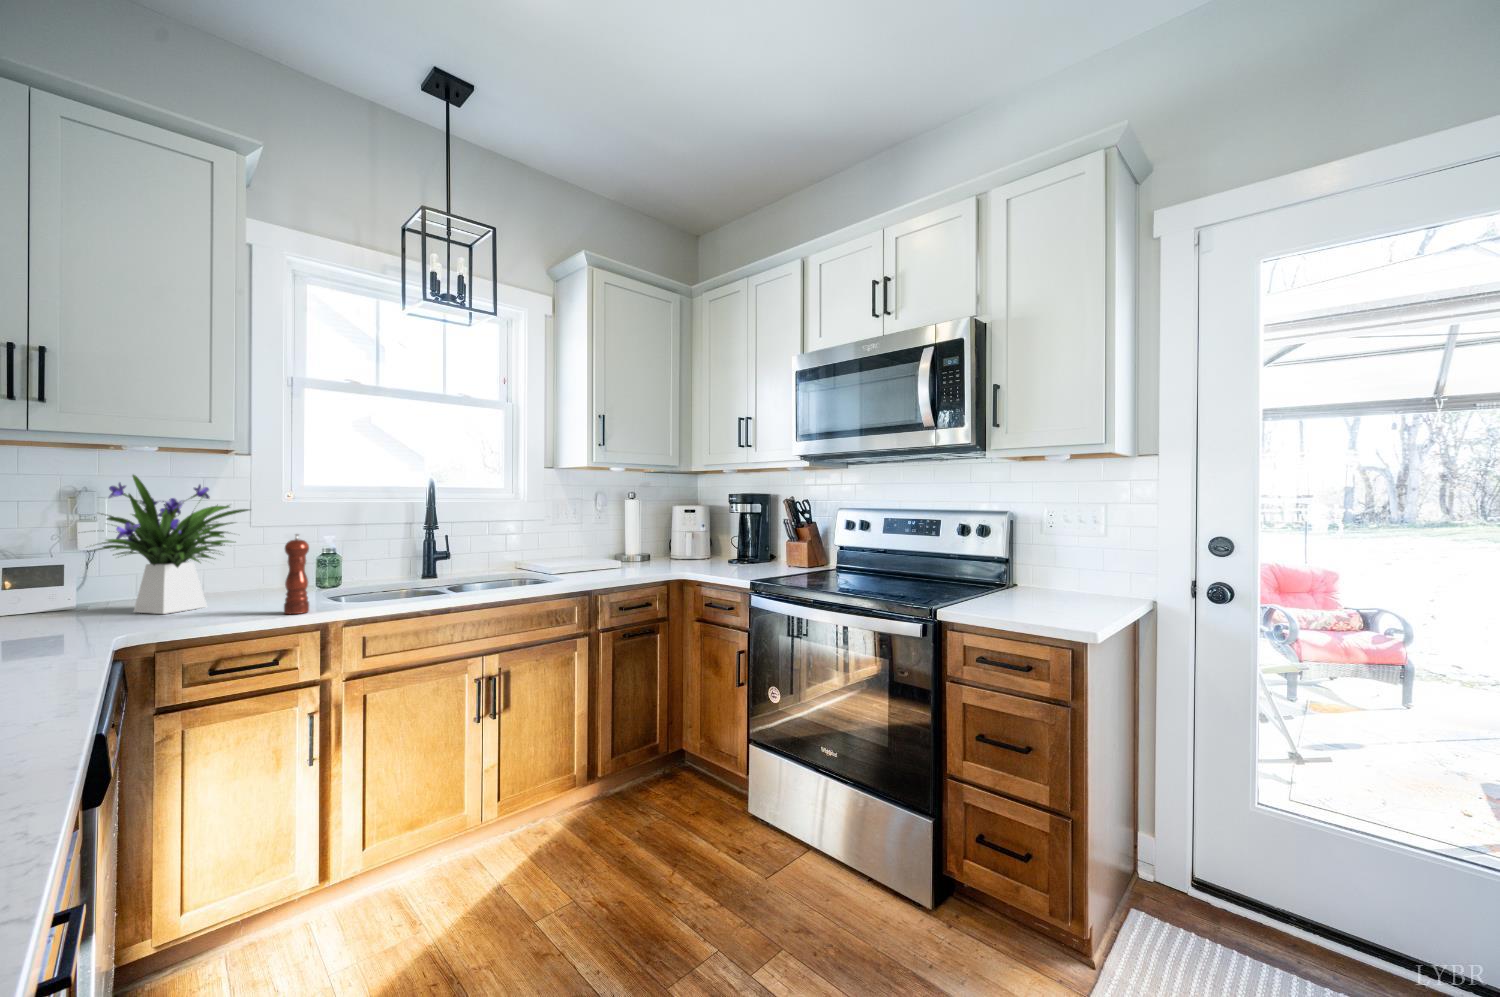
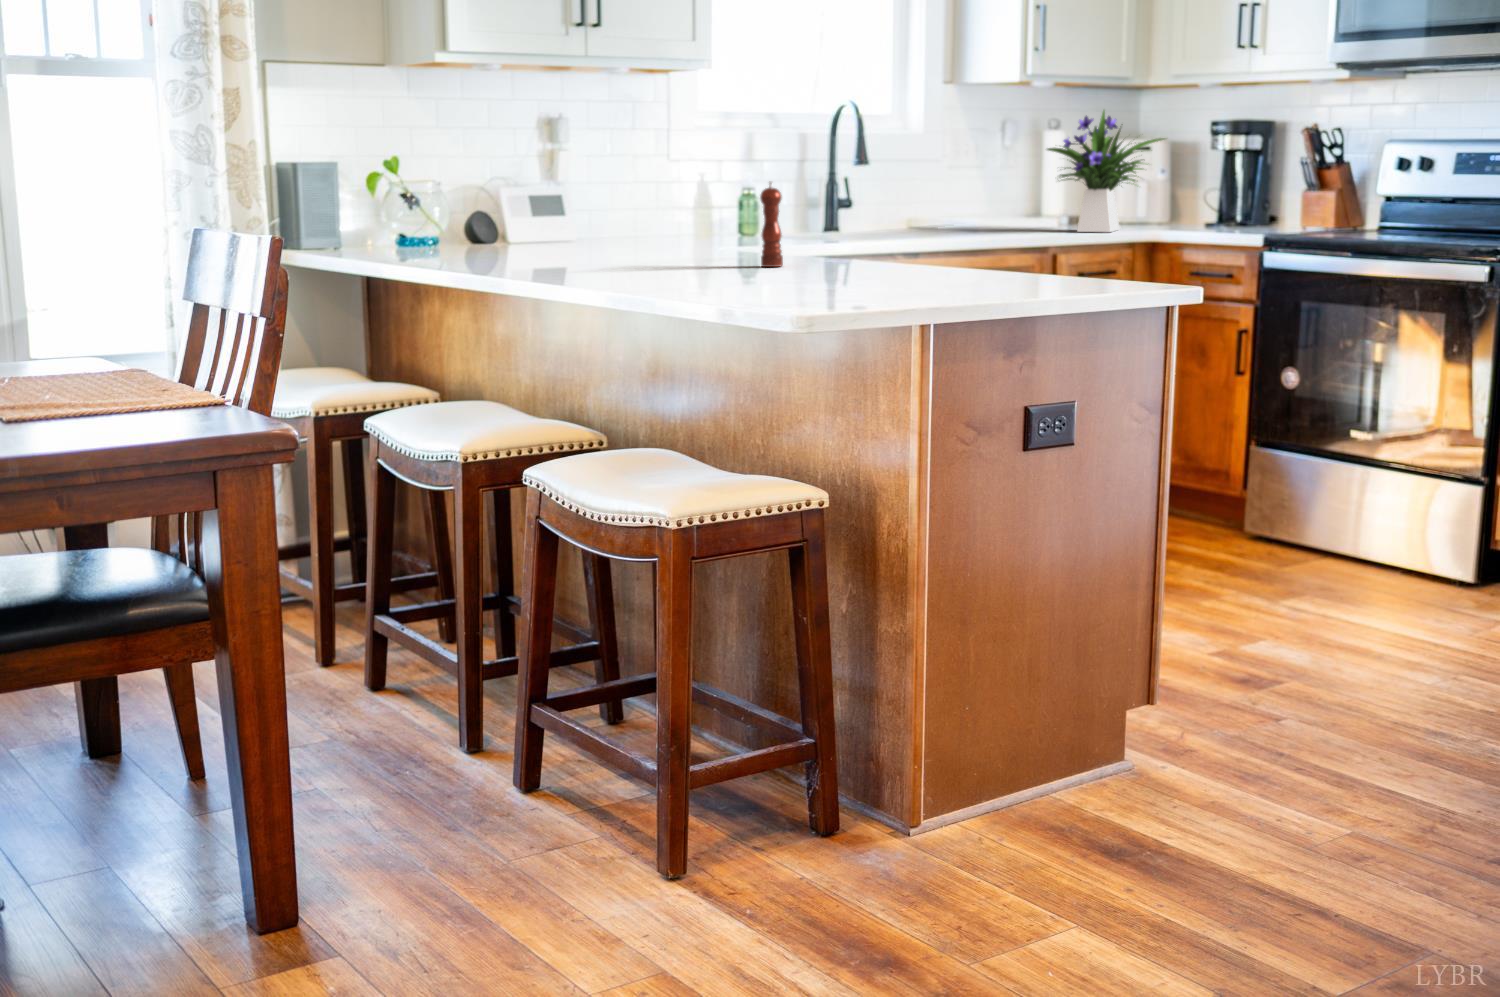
flower arrangement: present [90,475,249,614] -> present [1047,110,1164,232]

